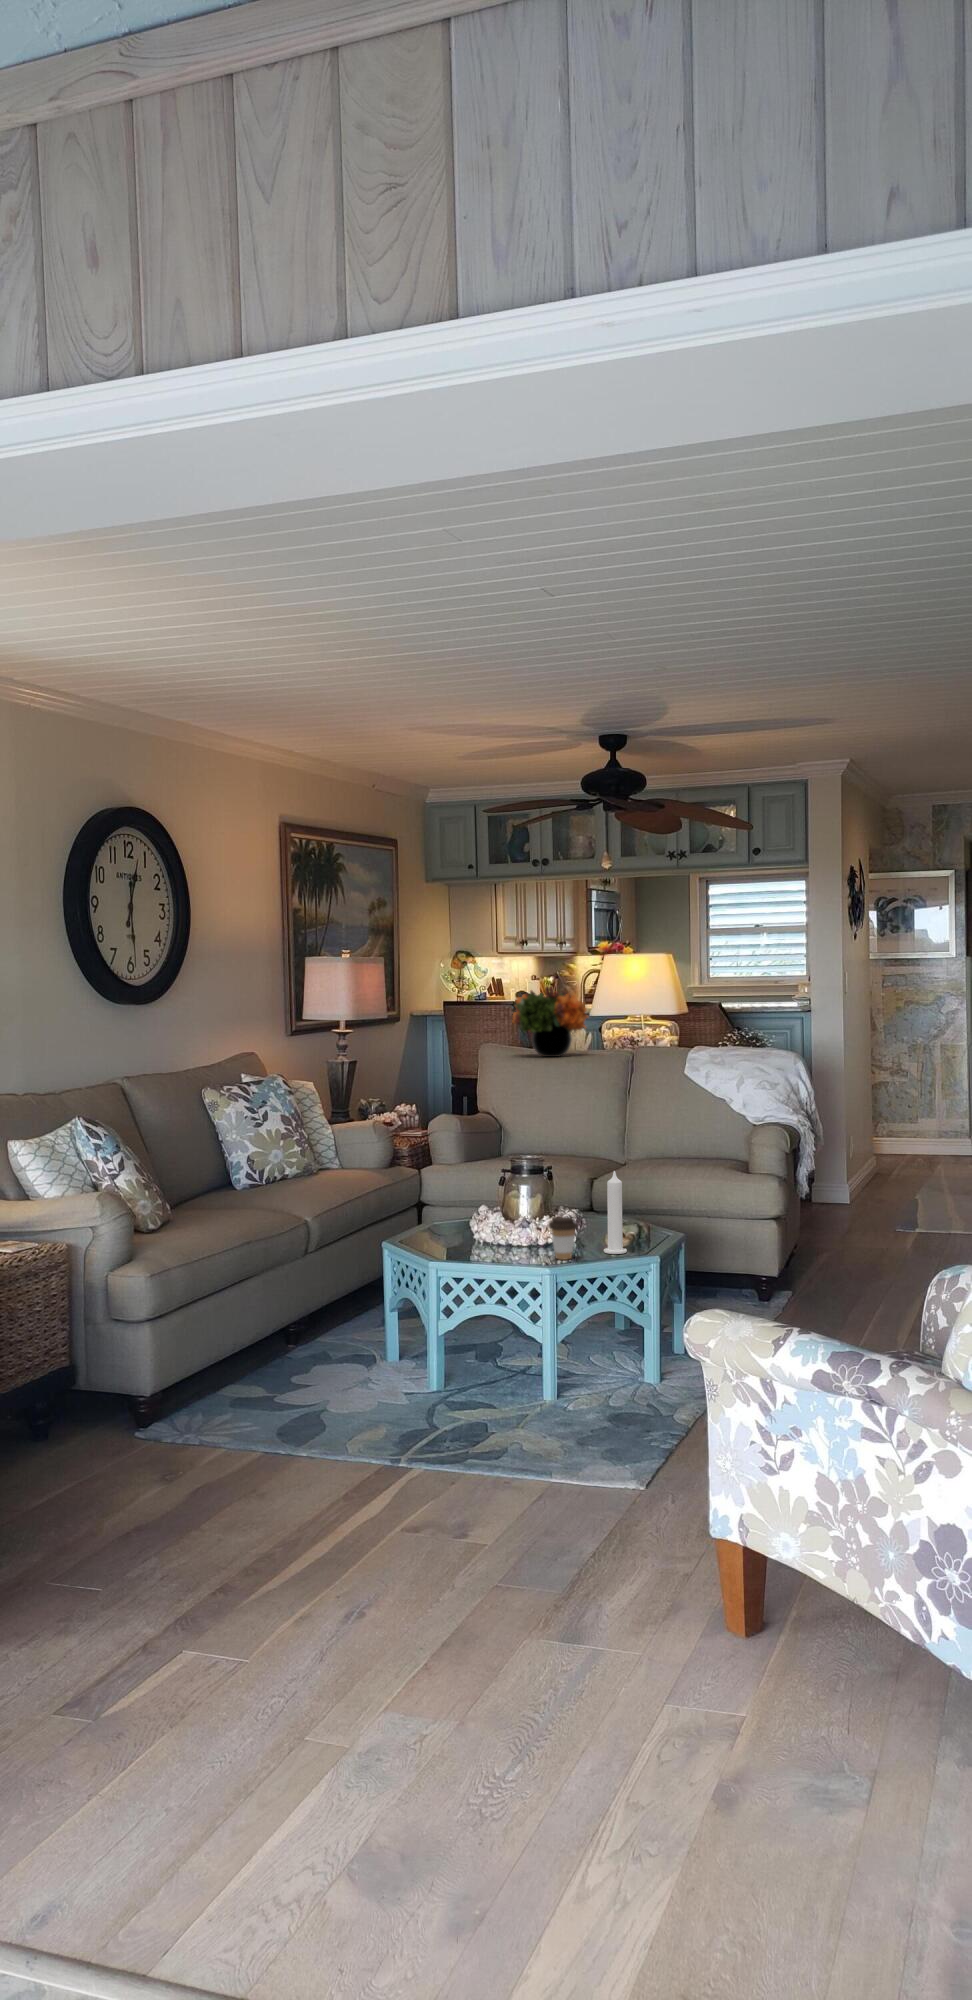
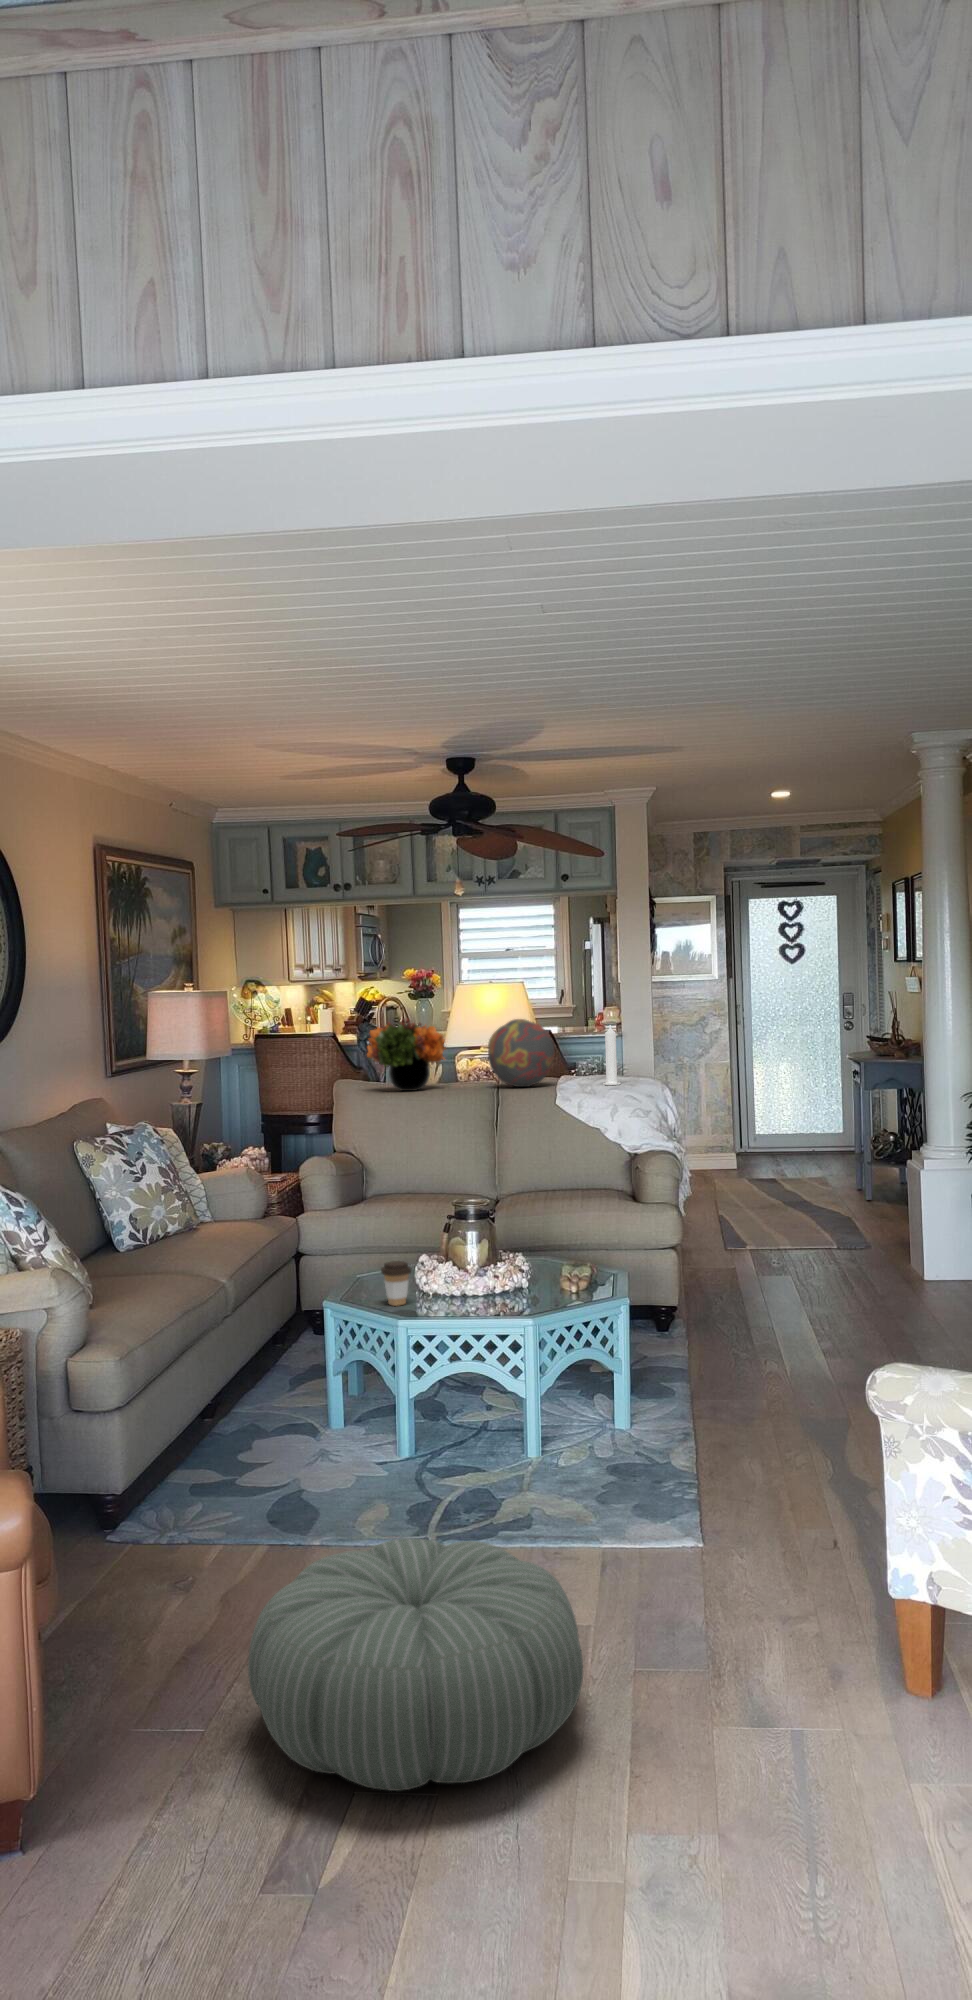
decorative orb: none [624,989,690,1057] -> present [488,1019,554,1087]
candle: present [604,1171,627,1254] -> present [603,1025,620,1085]
coffee cup: present [549,1217,577,1260] -> present [381,1261,412,1306]
pouf: none [127,1442,429,1650] -> present [248,1539,583,1791]

